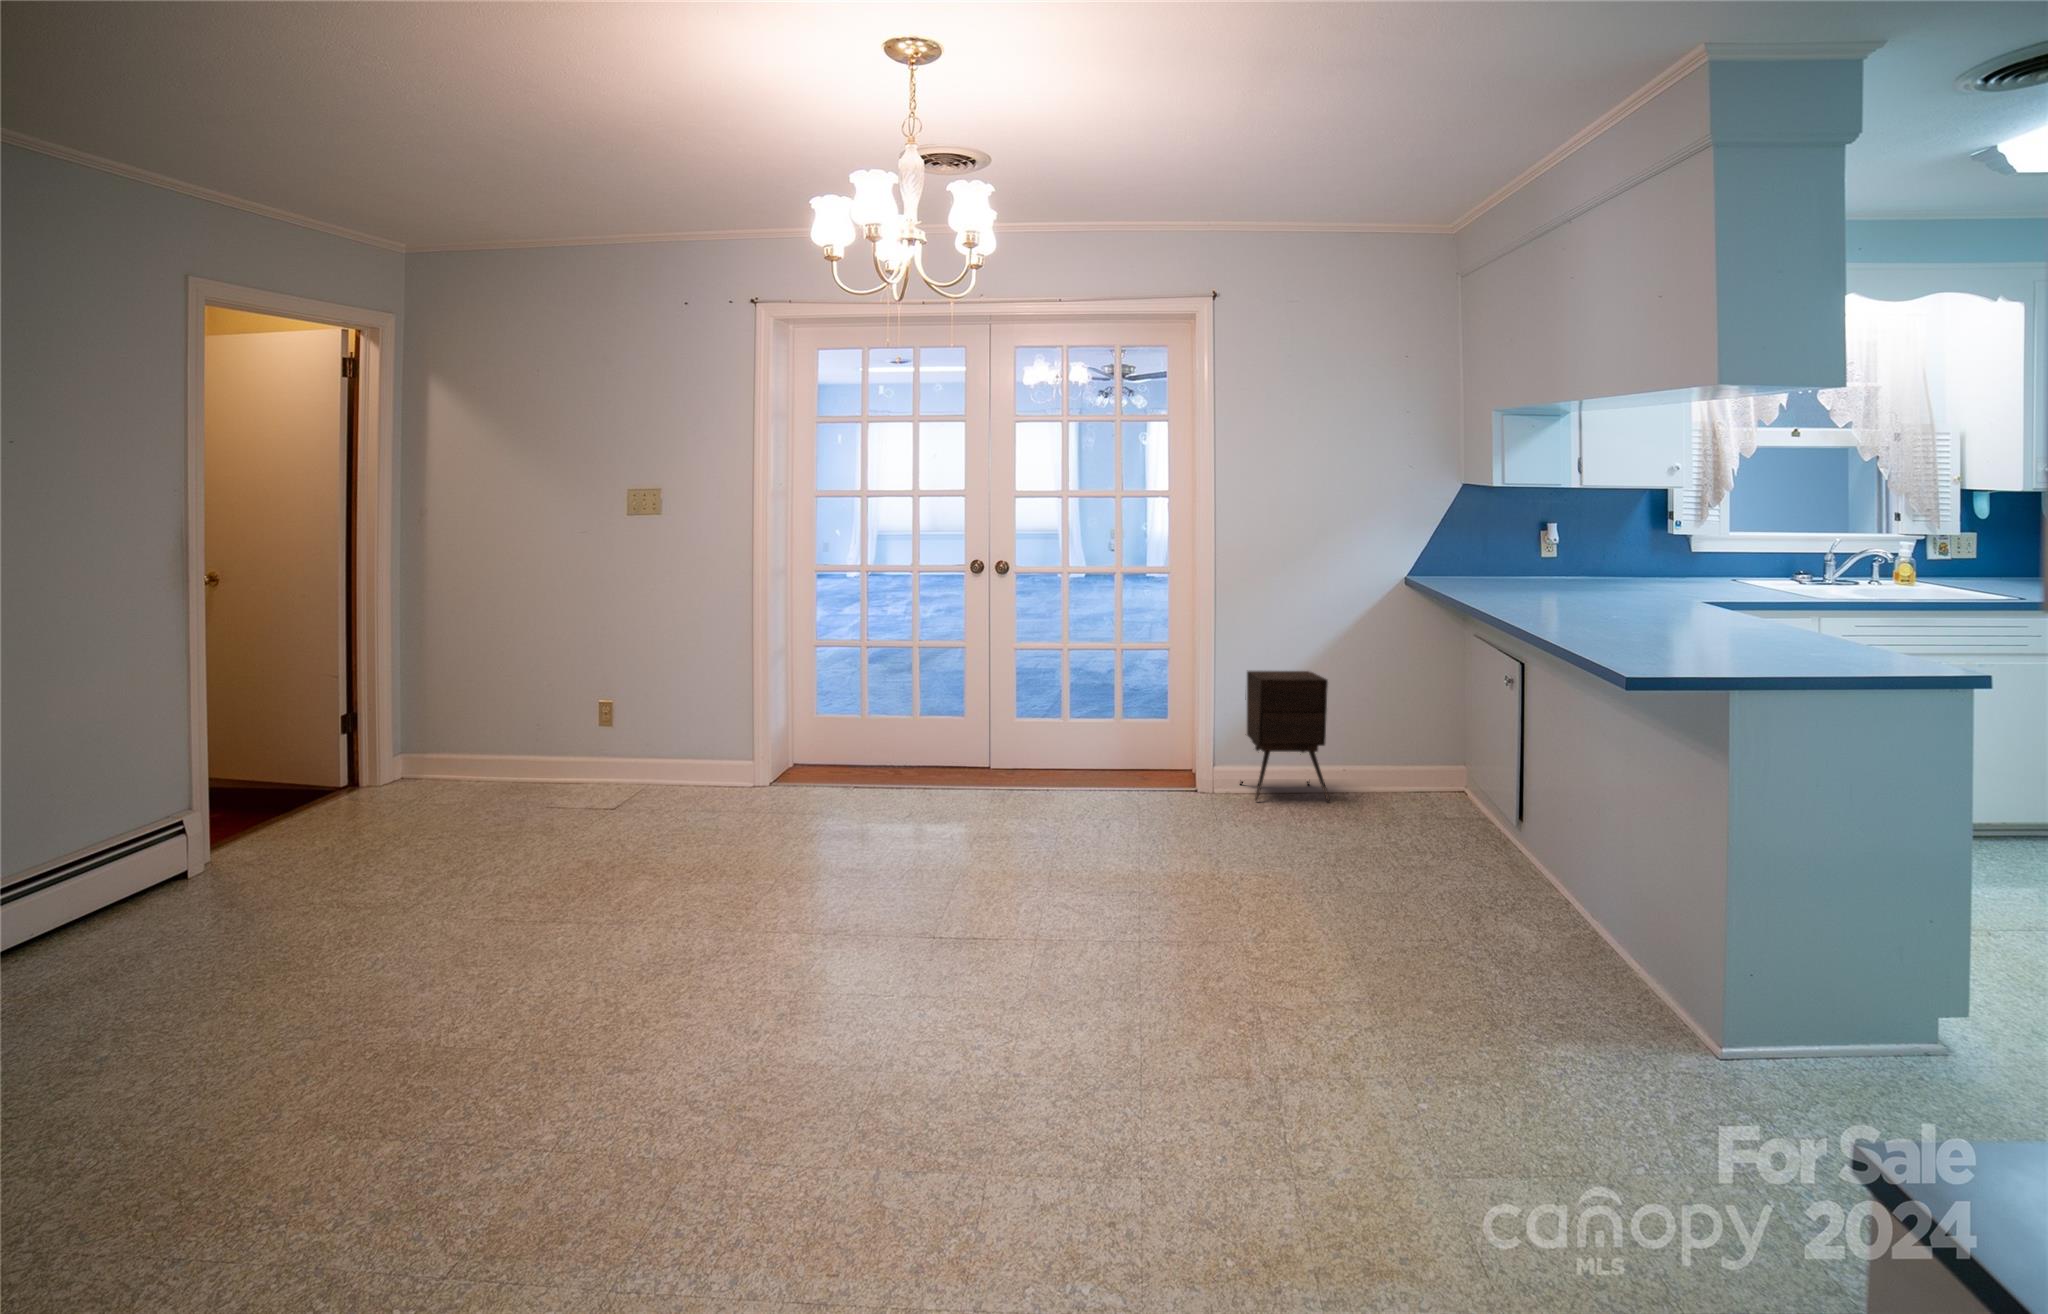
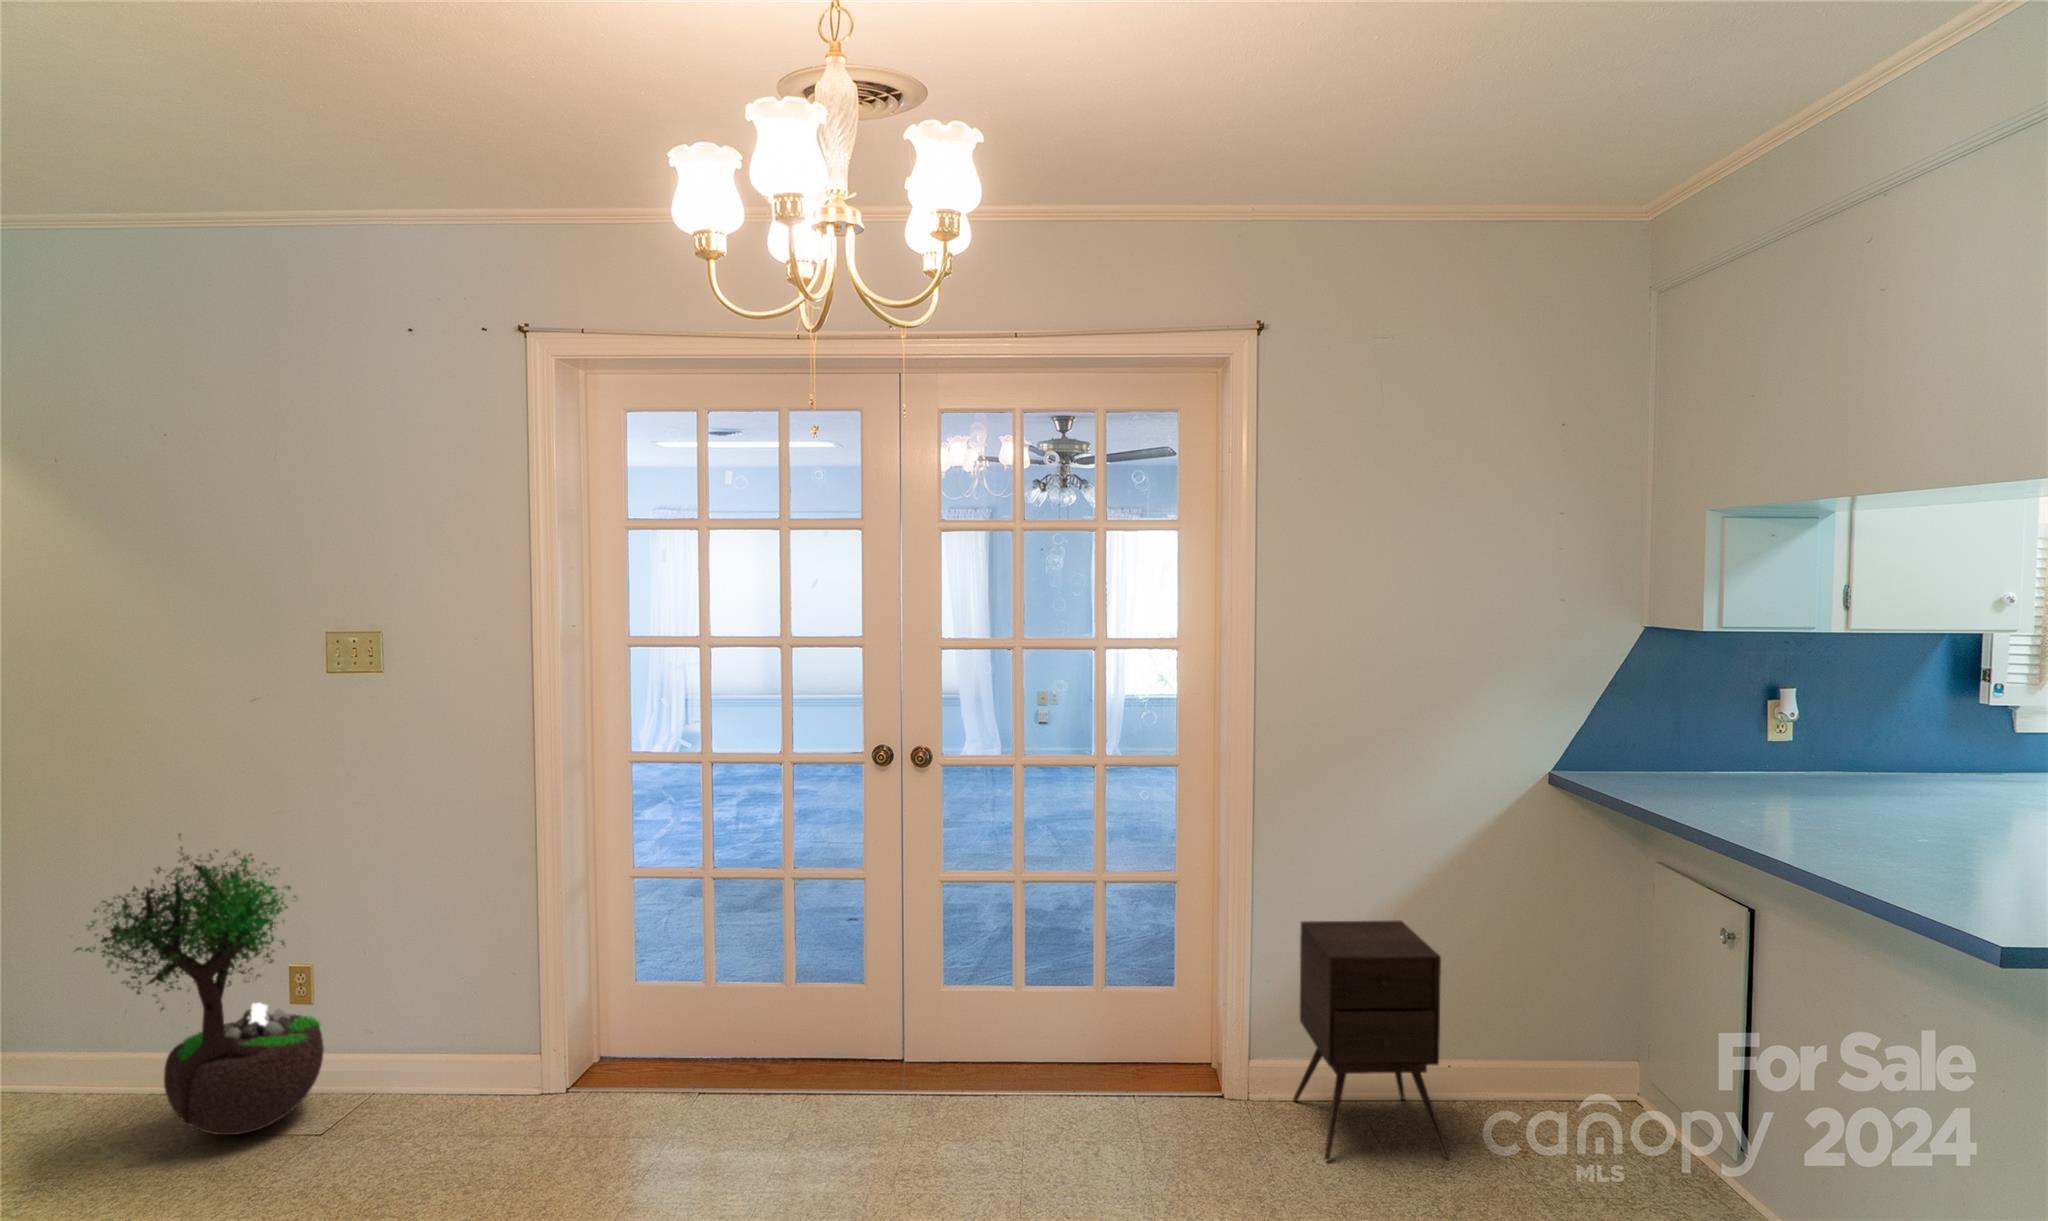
potted tree: none [510,599,631,789] -> present [75,834,324,1135]

